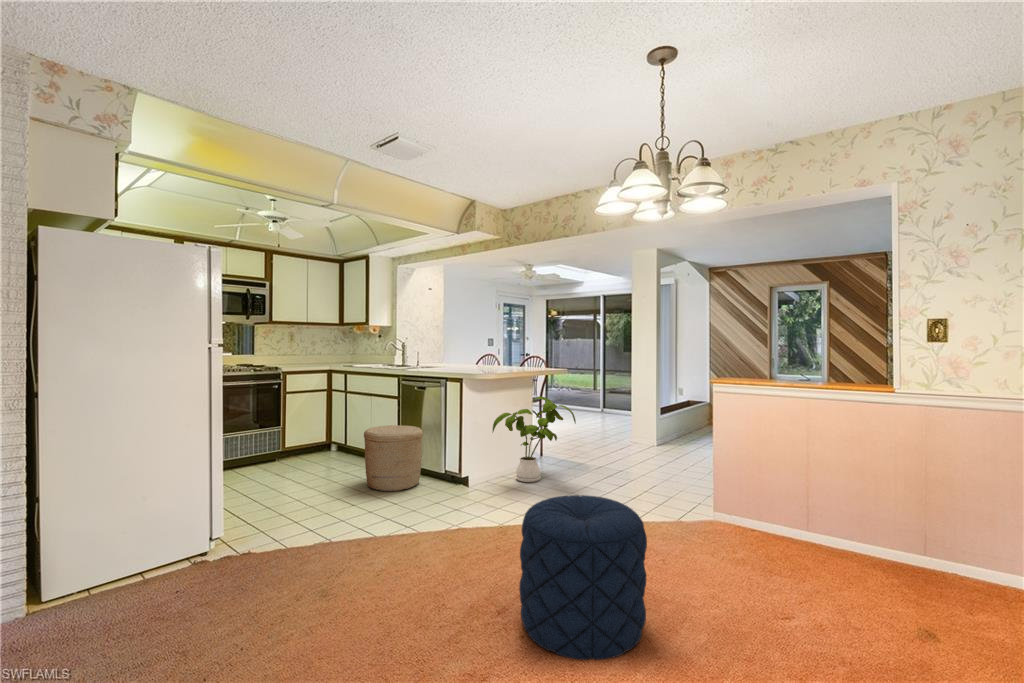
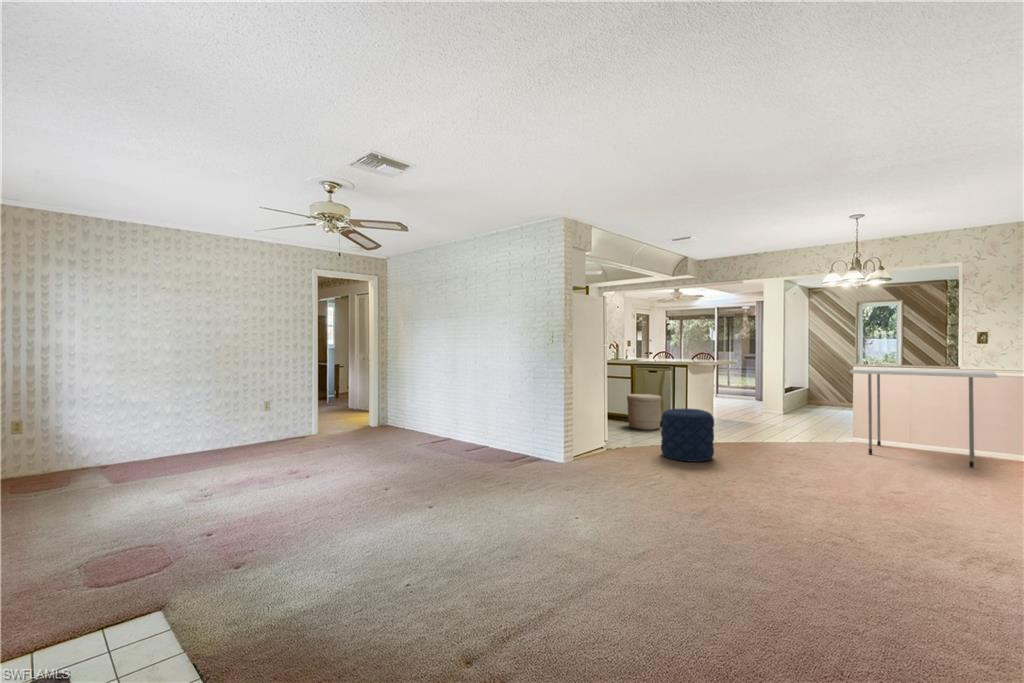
dining table: none [683,386,976,627] -> present [850,368,997,468]
house plant: present [493,396,576,482] -> none [702,376,755,428]
pouf: present [519,495,647,660] -> present [661,409,714,462]

